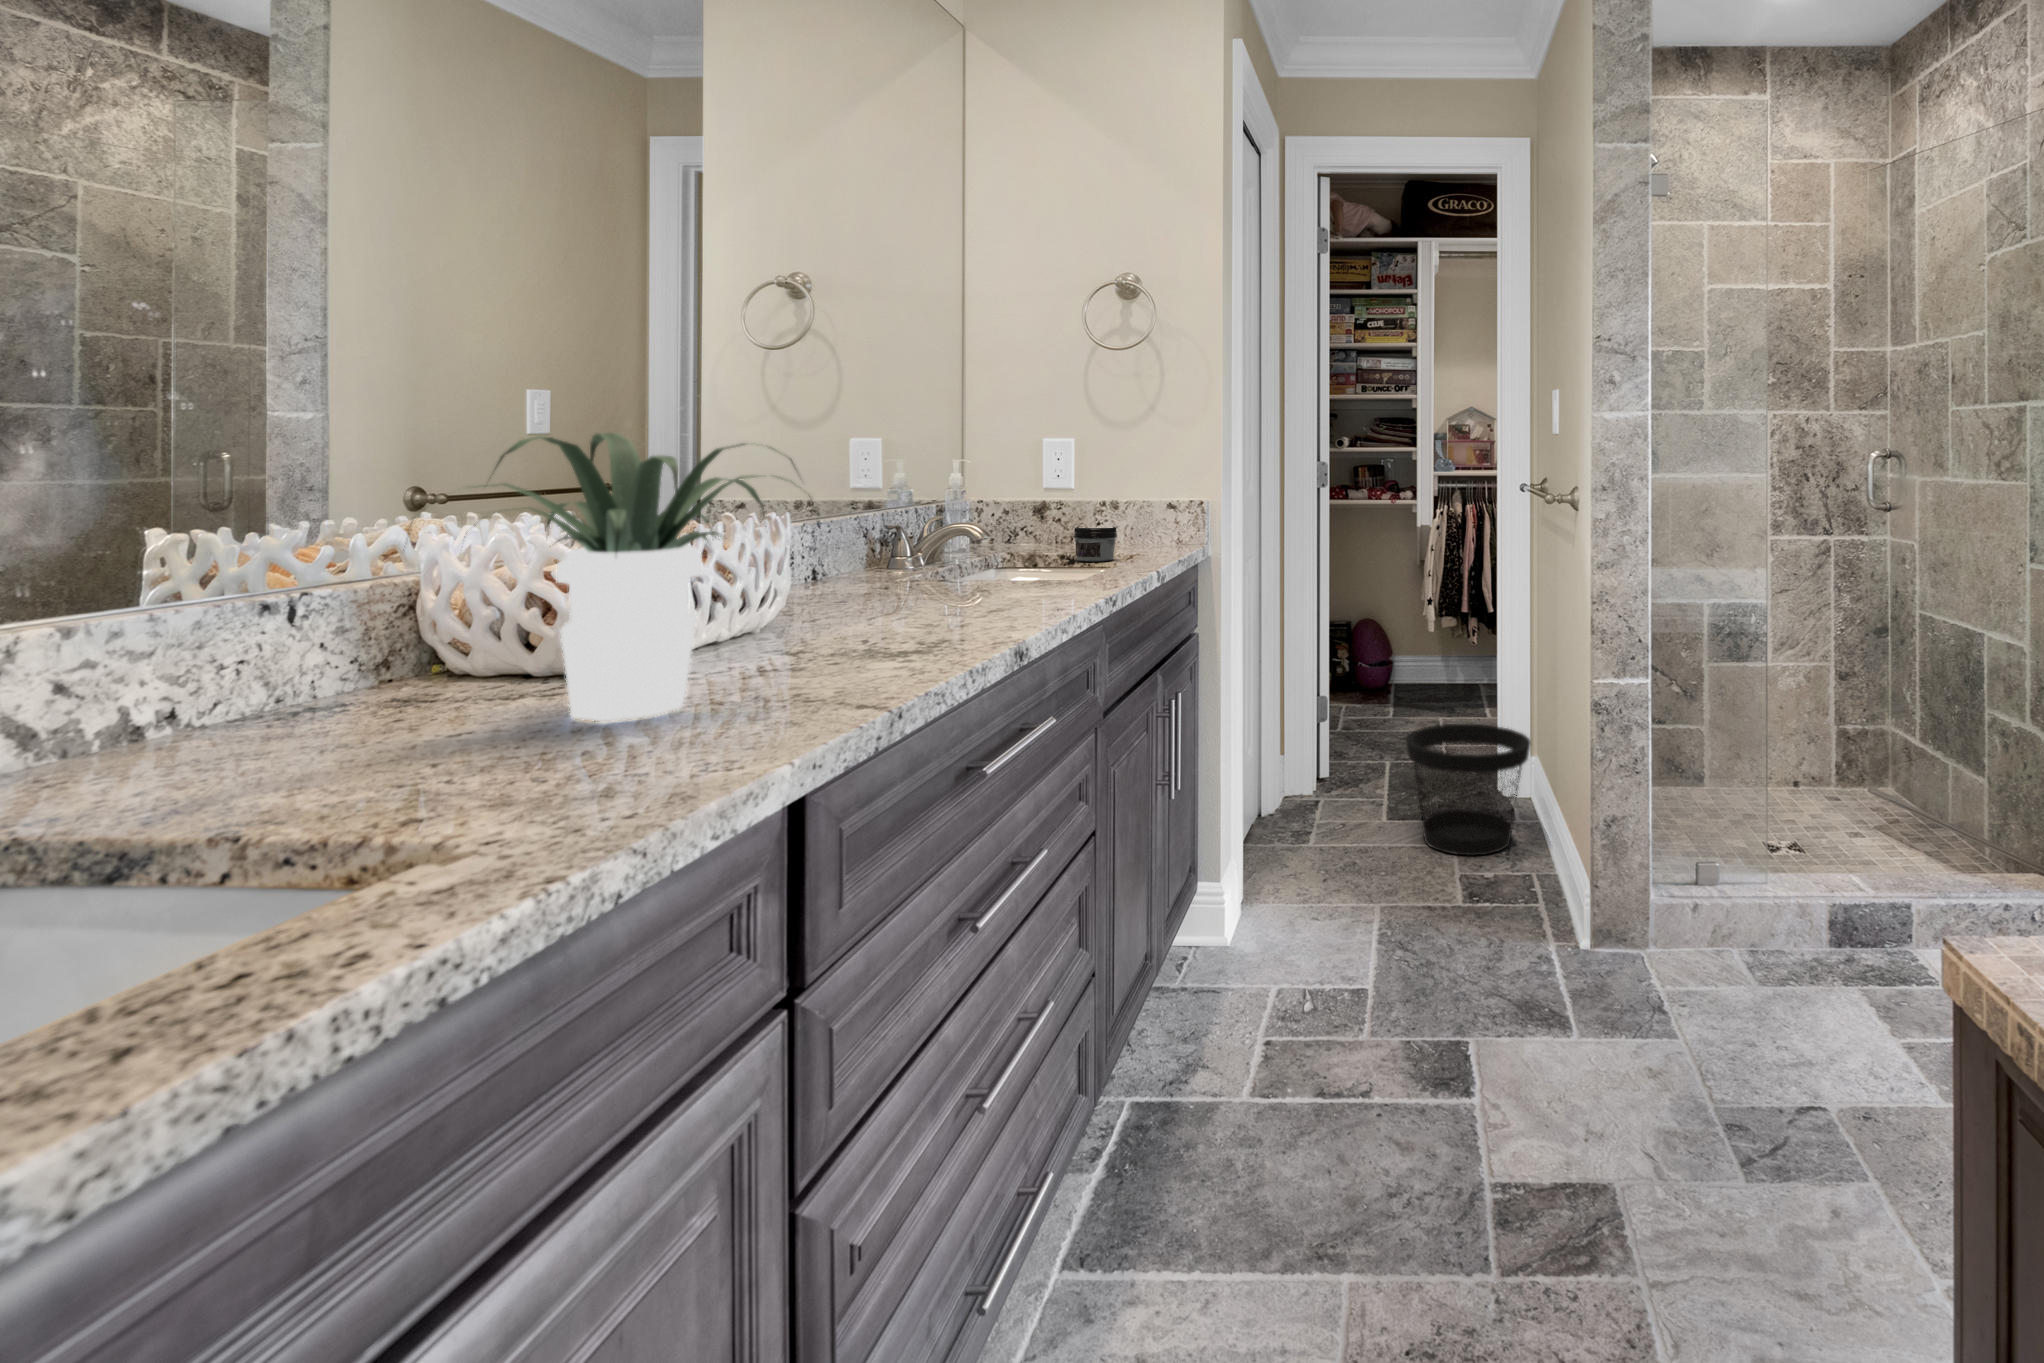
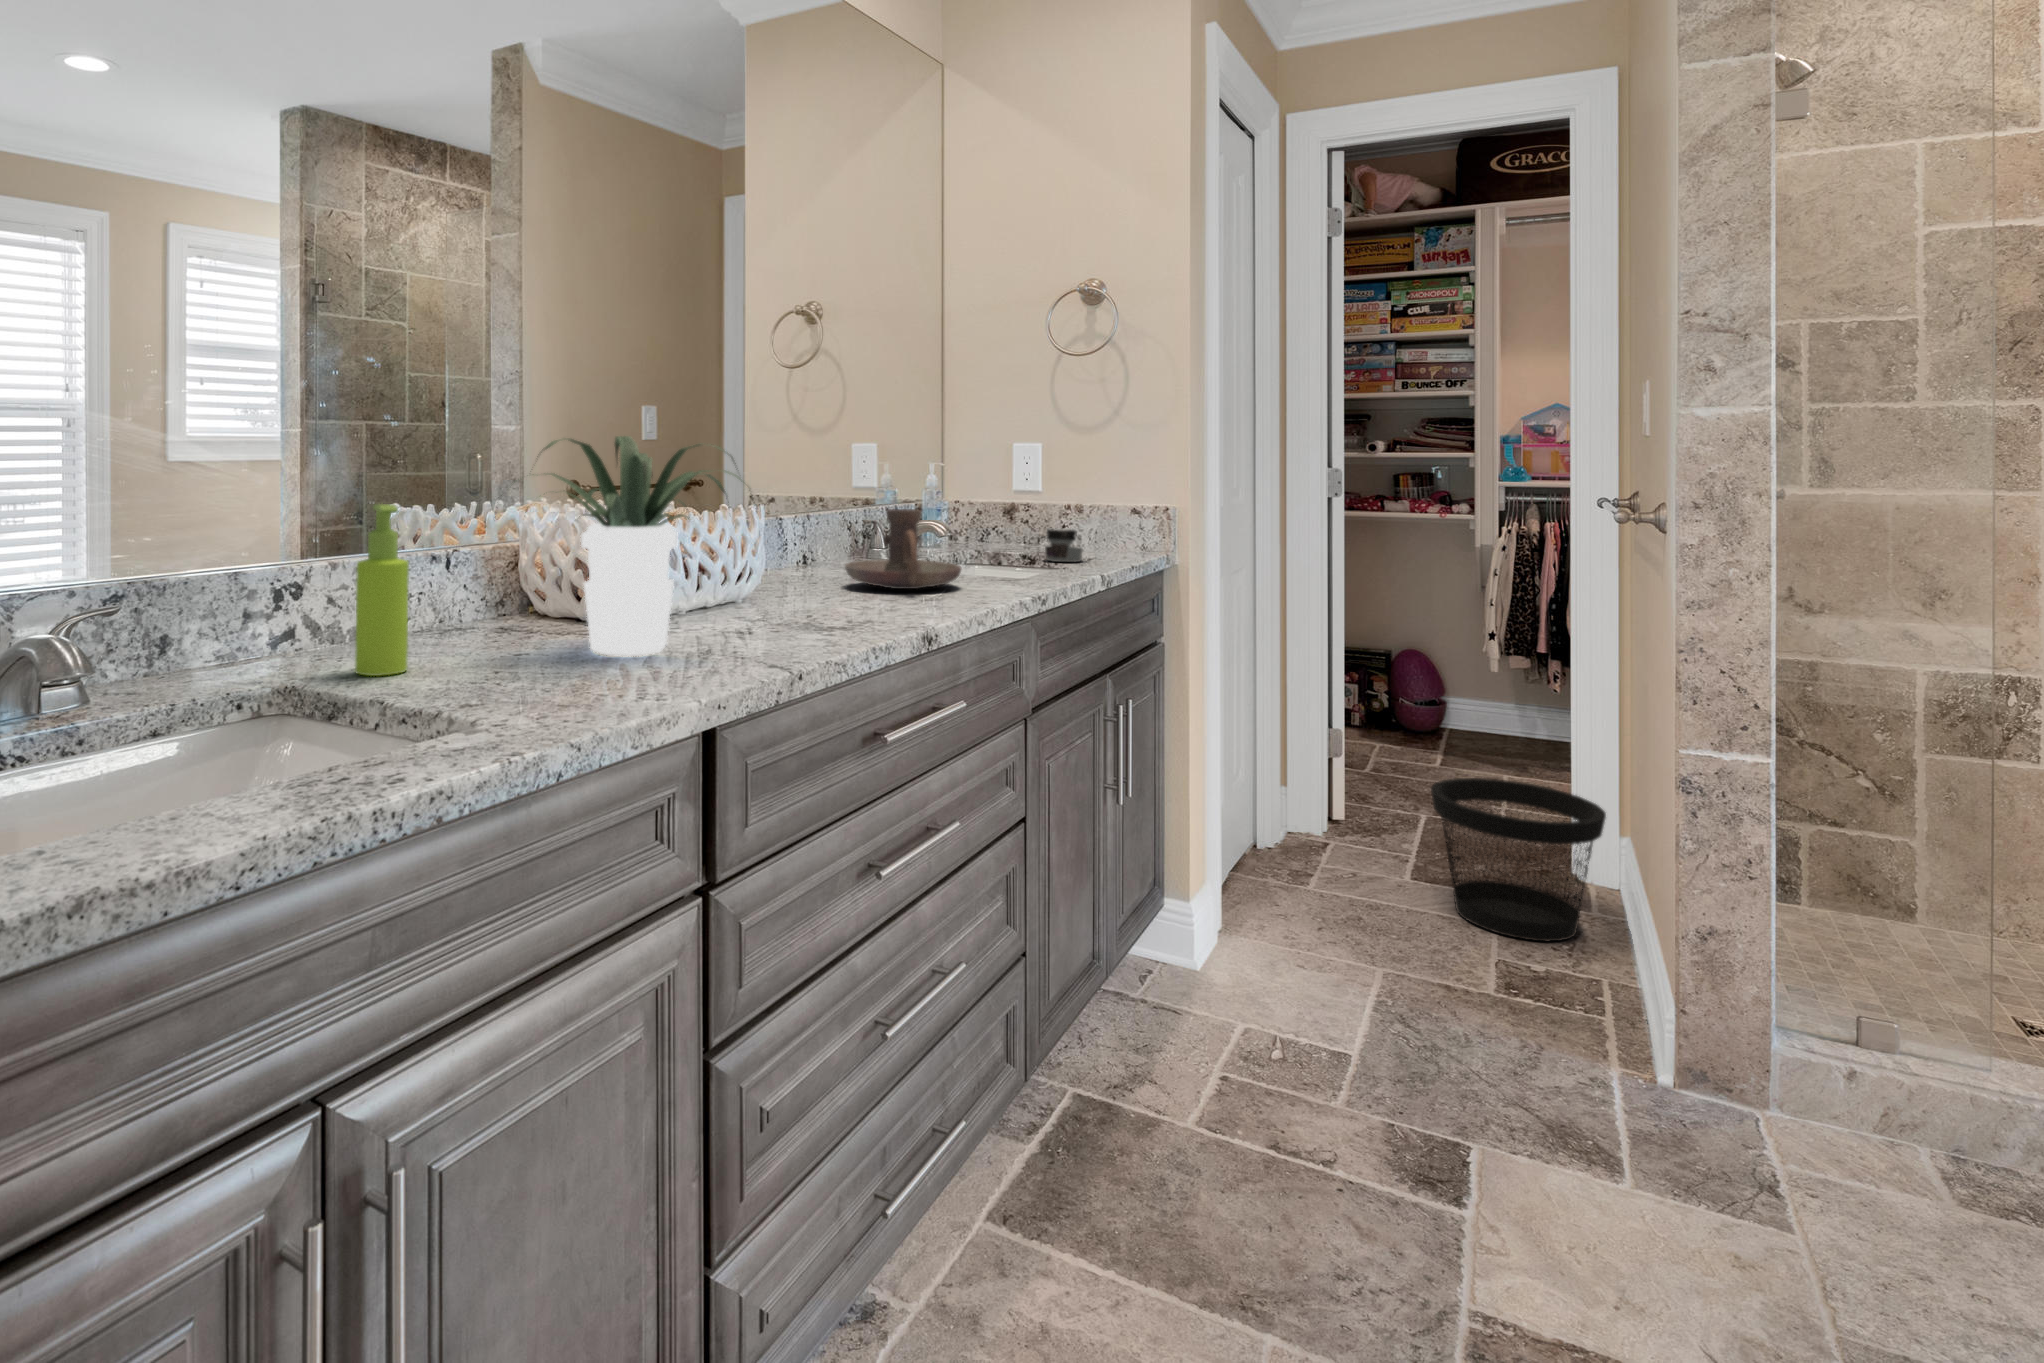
candle holder: none [870,513,1010,602] -> present [845,509,961,589]
soap dispenser: none [146,537,257,803] -> present [355,504,409,676]

